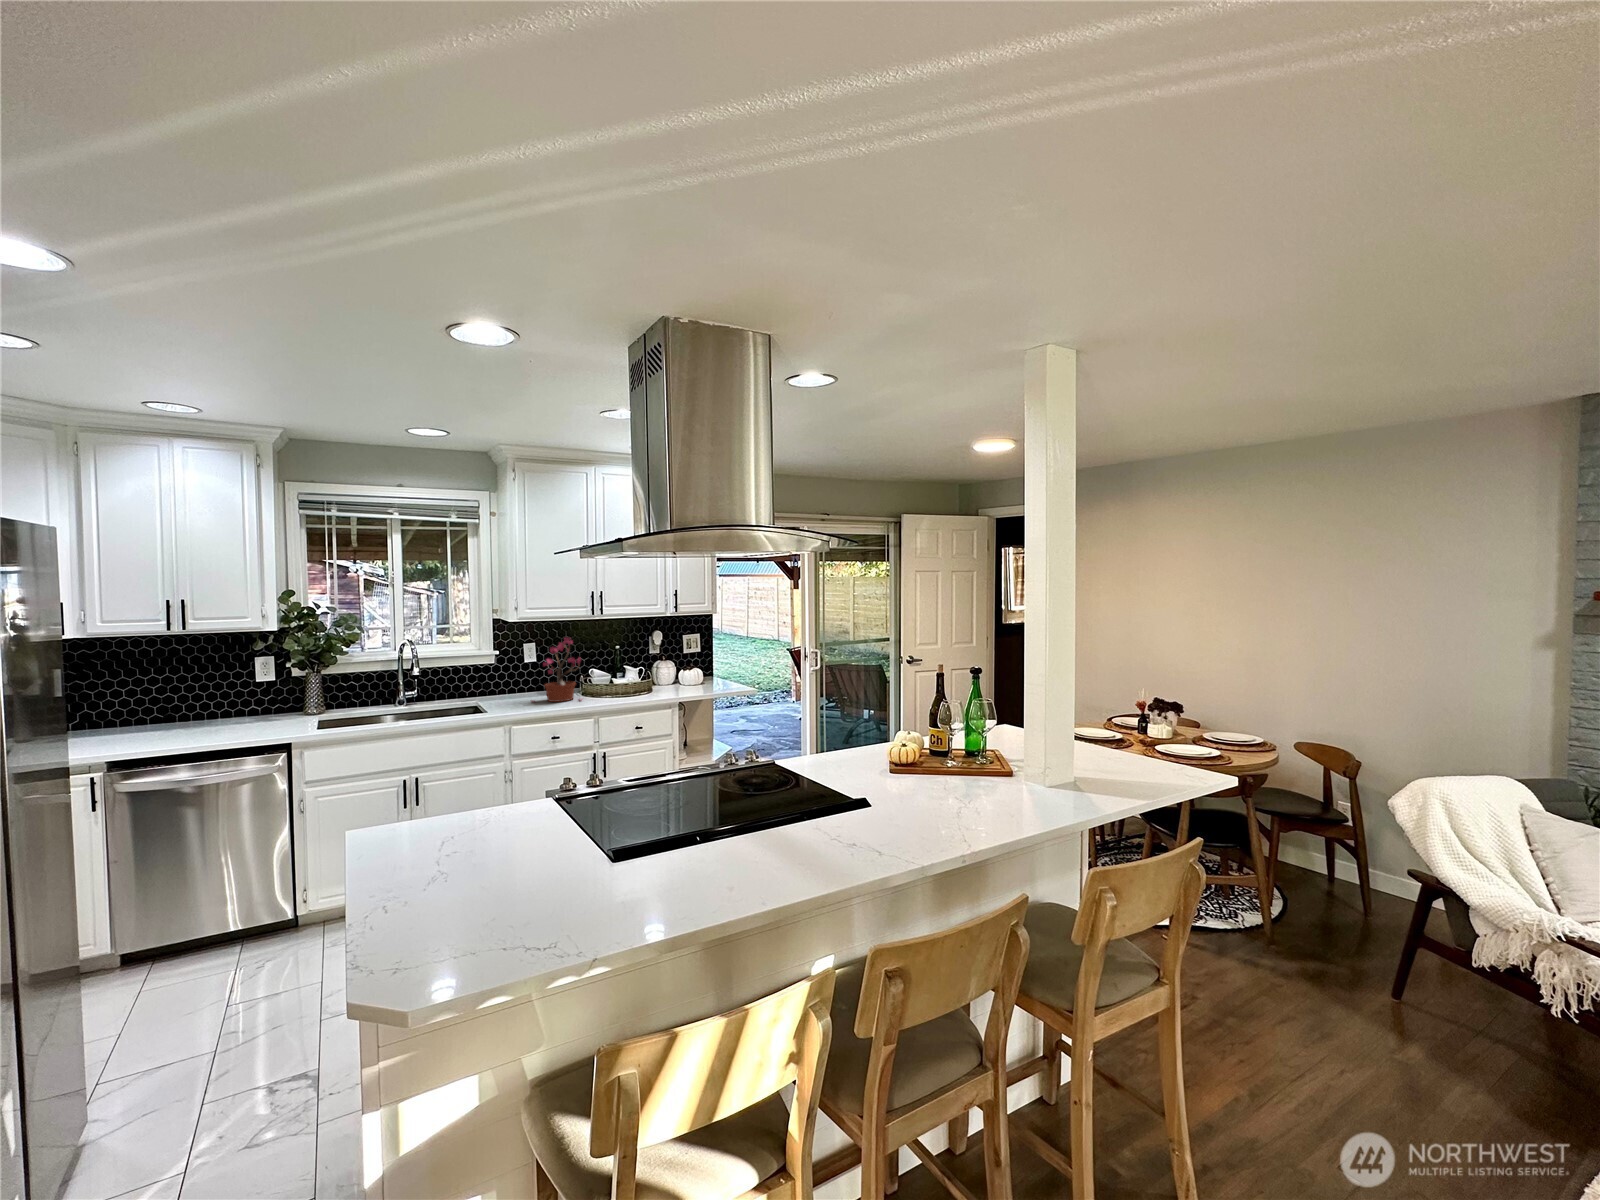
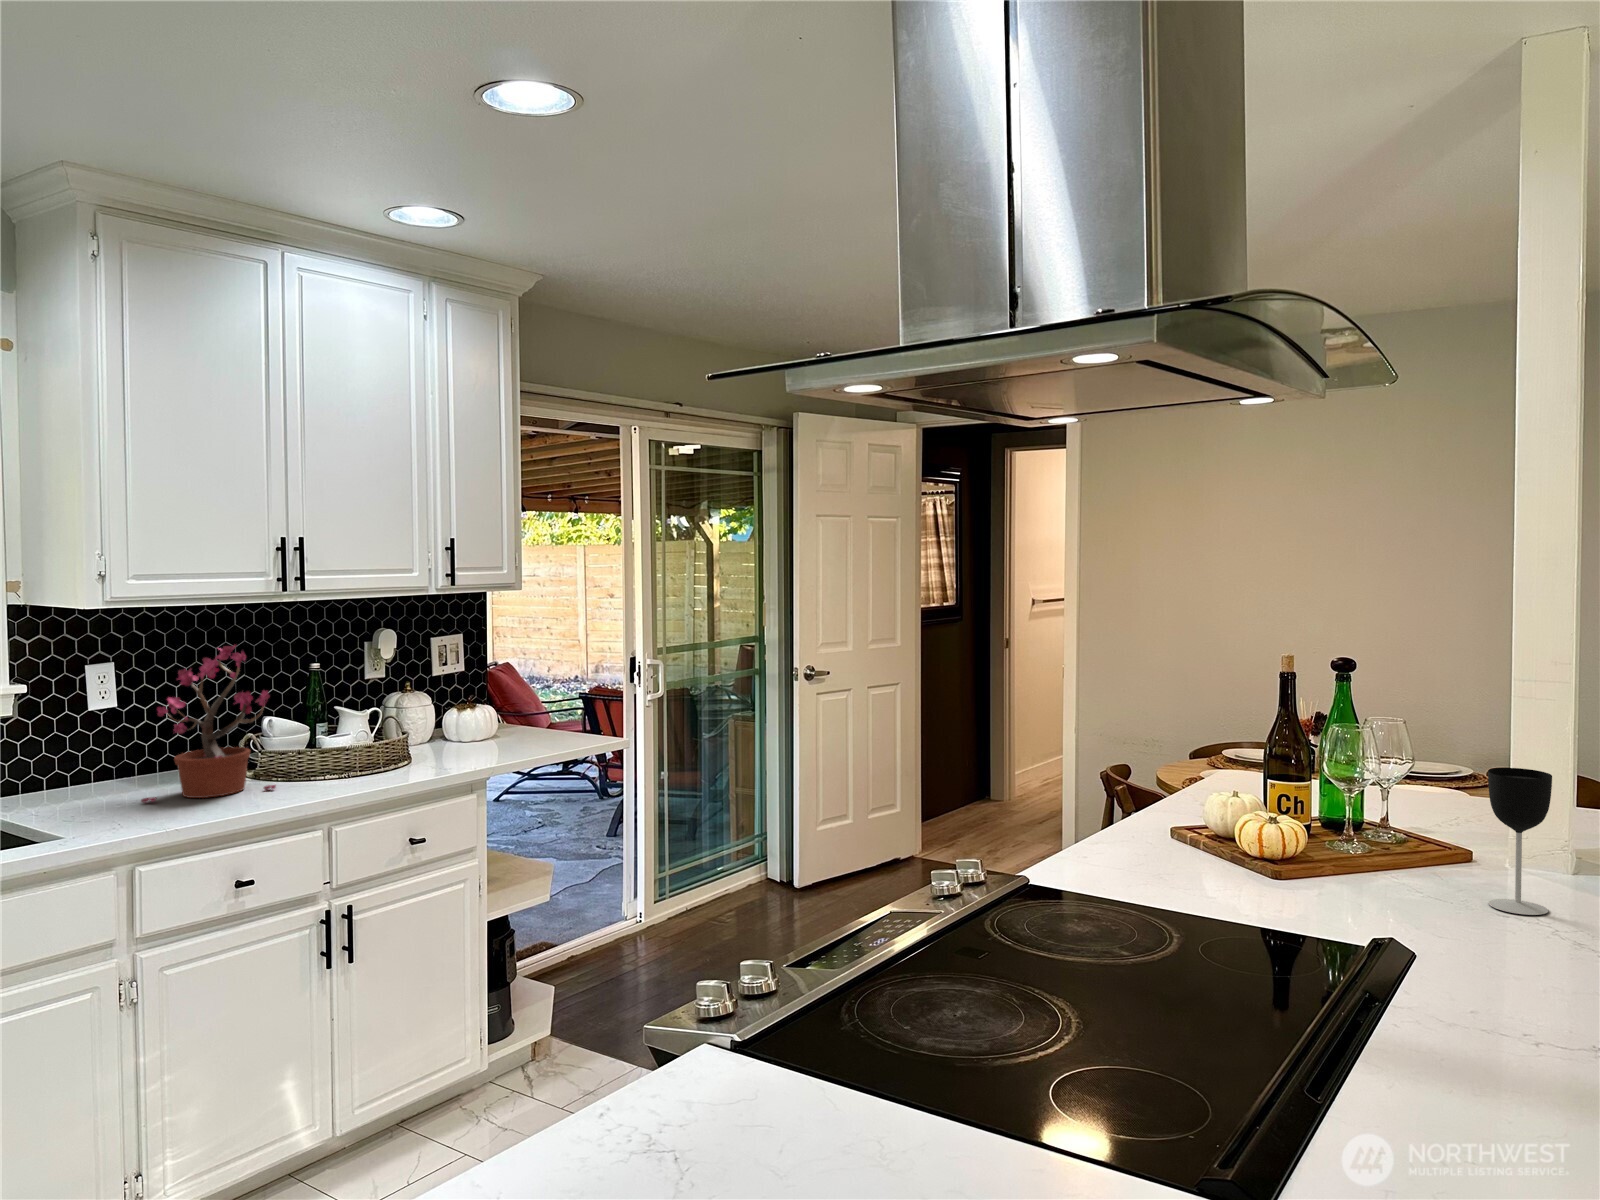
wine glass: none [966,723,996,798] -> present [1488,768,1552,915]

